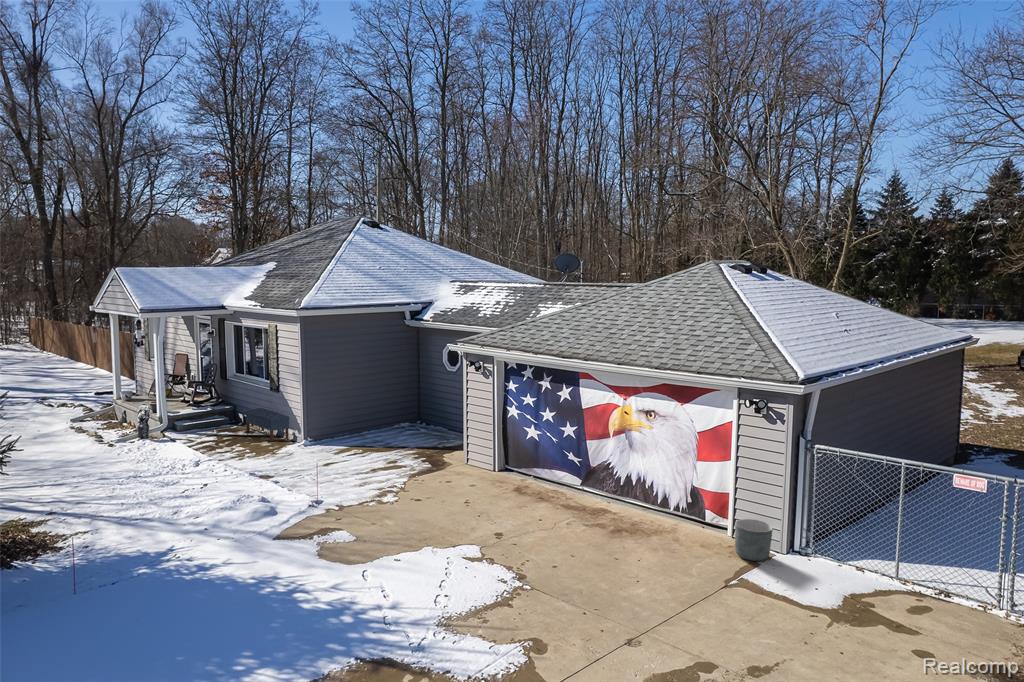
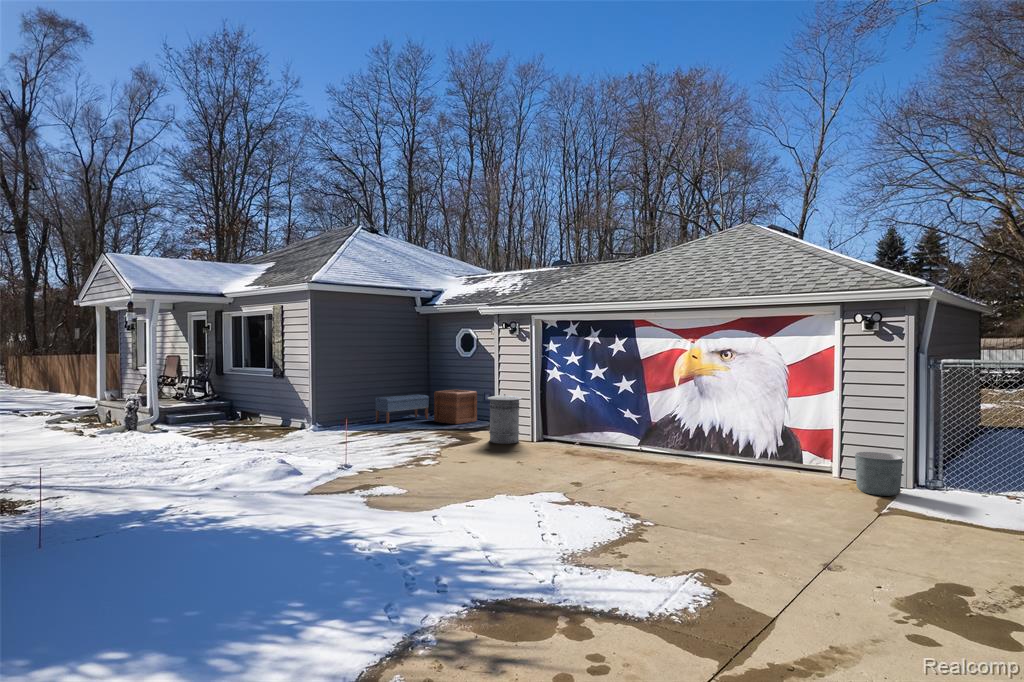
wooden crate: none [417,404,458,440] -> present [434,390,477,424]
bench: present [245,408,289,442] -> present [375,394,429,424]
trash can: none [453,427,484,473] -> present [488,394,522,444]

